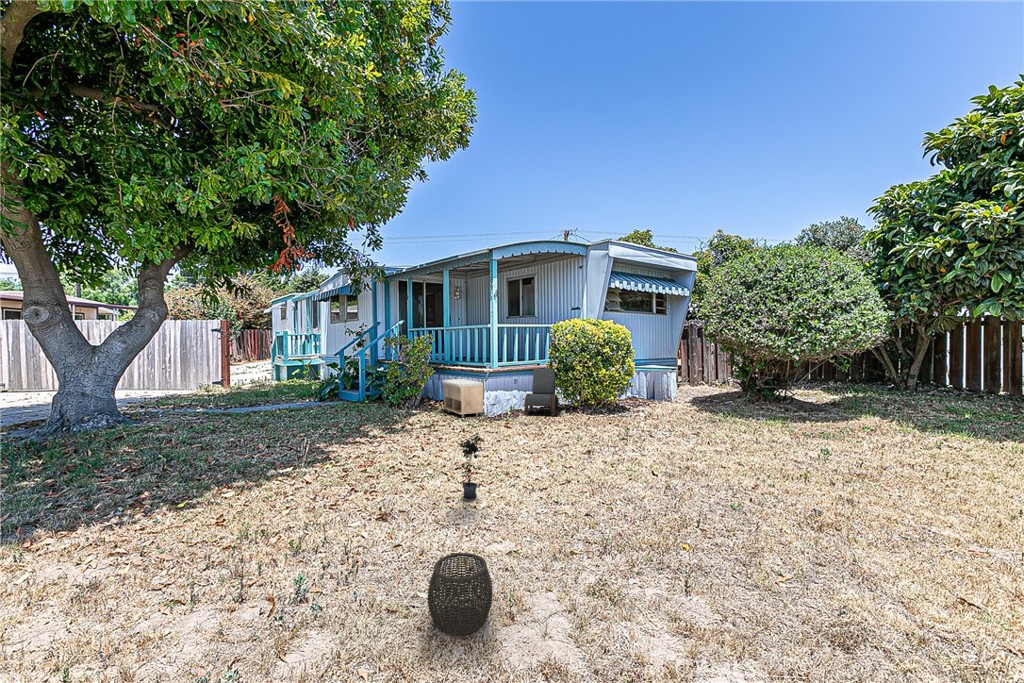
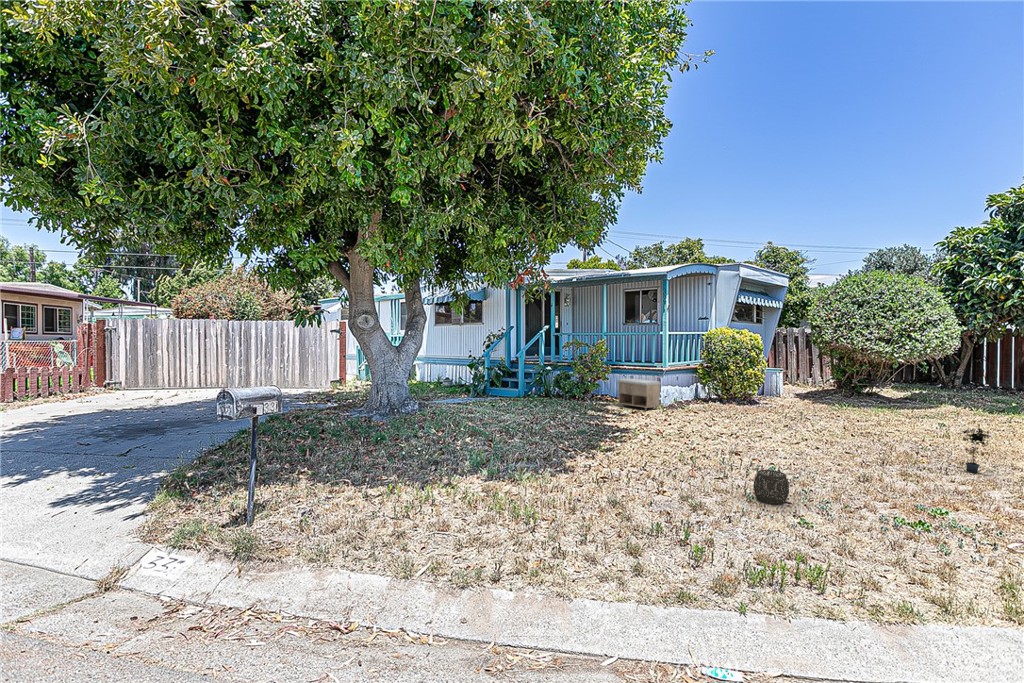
lounge chair: present [524,369,558,417] -> none [687,370,719,410]
potted plant: present [460,433,484,498] -> present [962,428,992,473]
woven basket: present [427,553,493,636] -> present [753,470,789,504]

